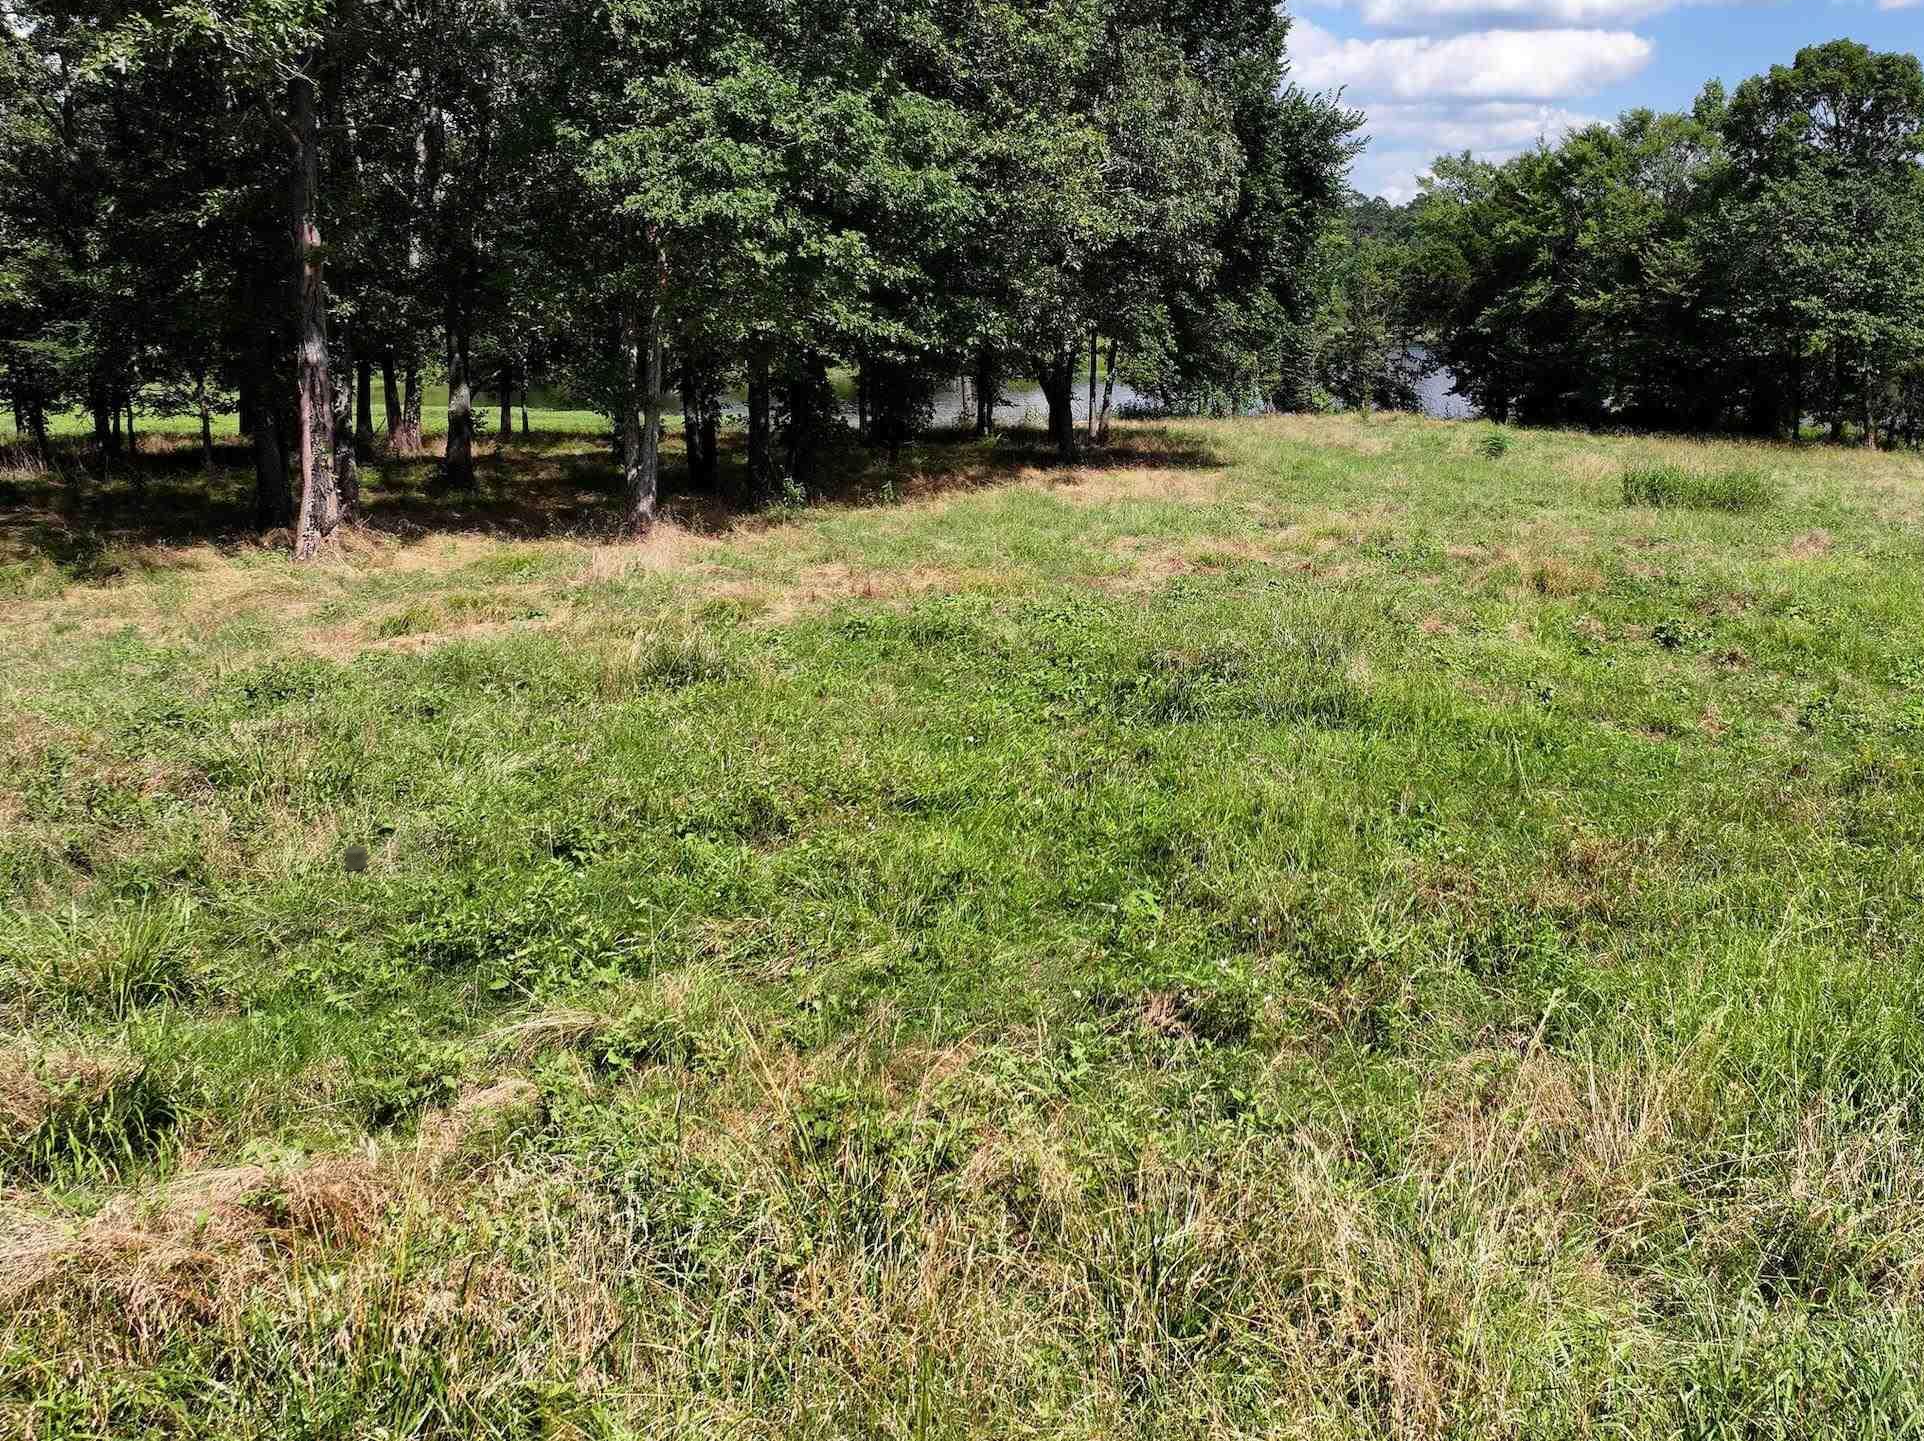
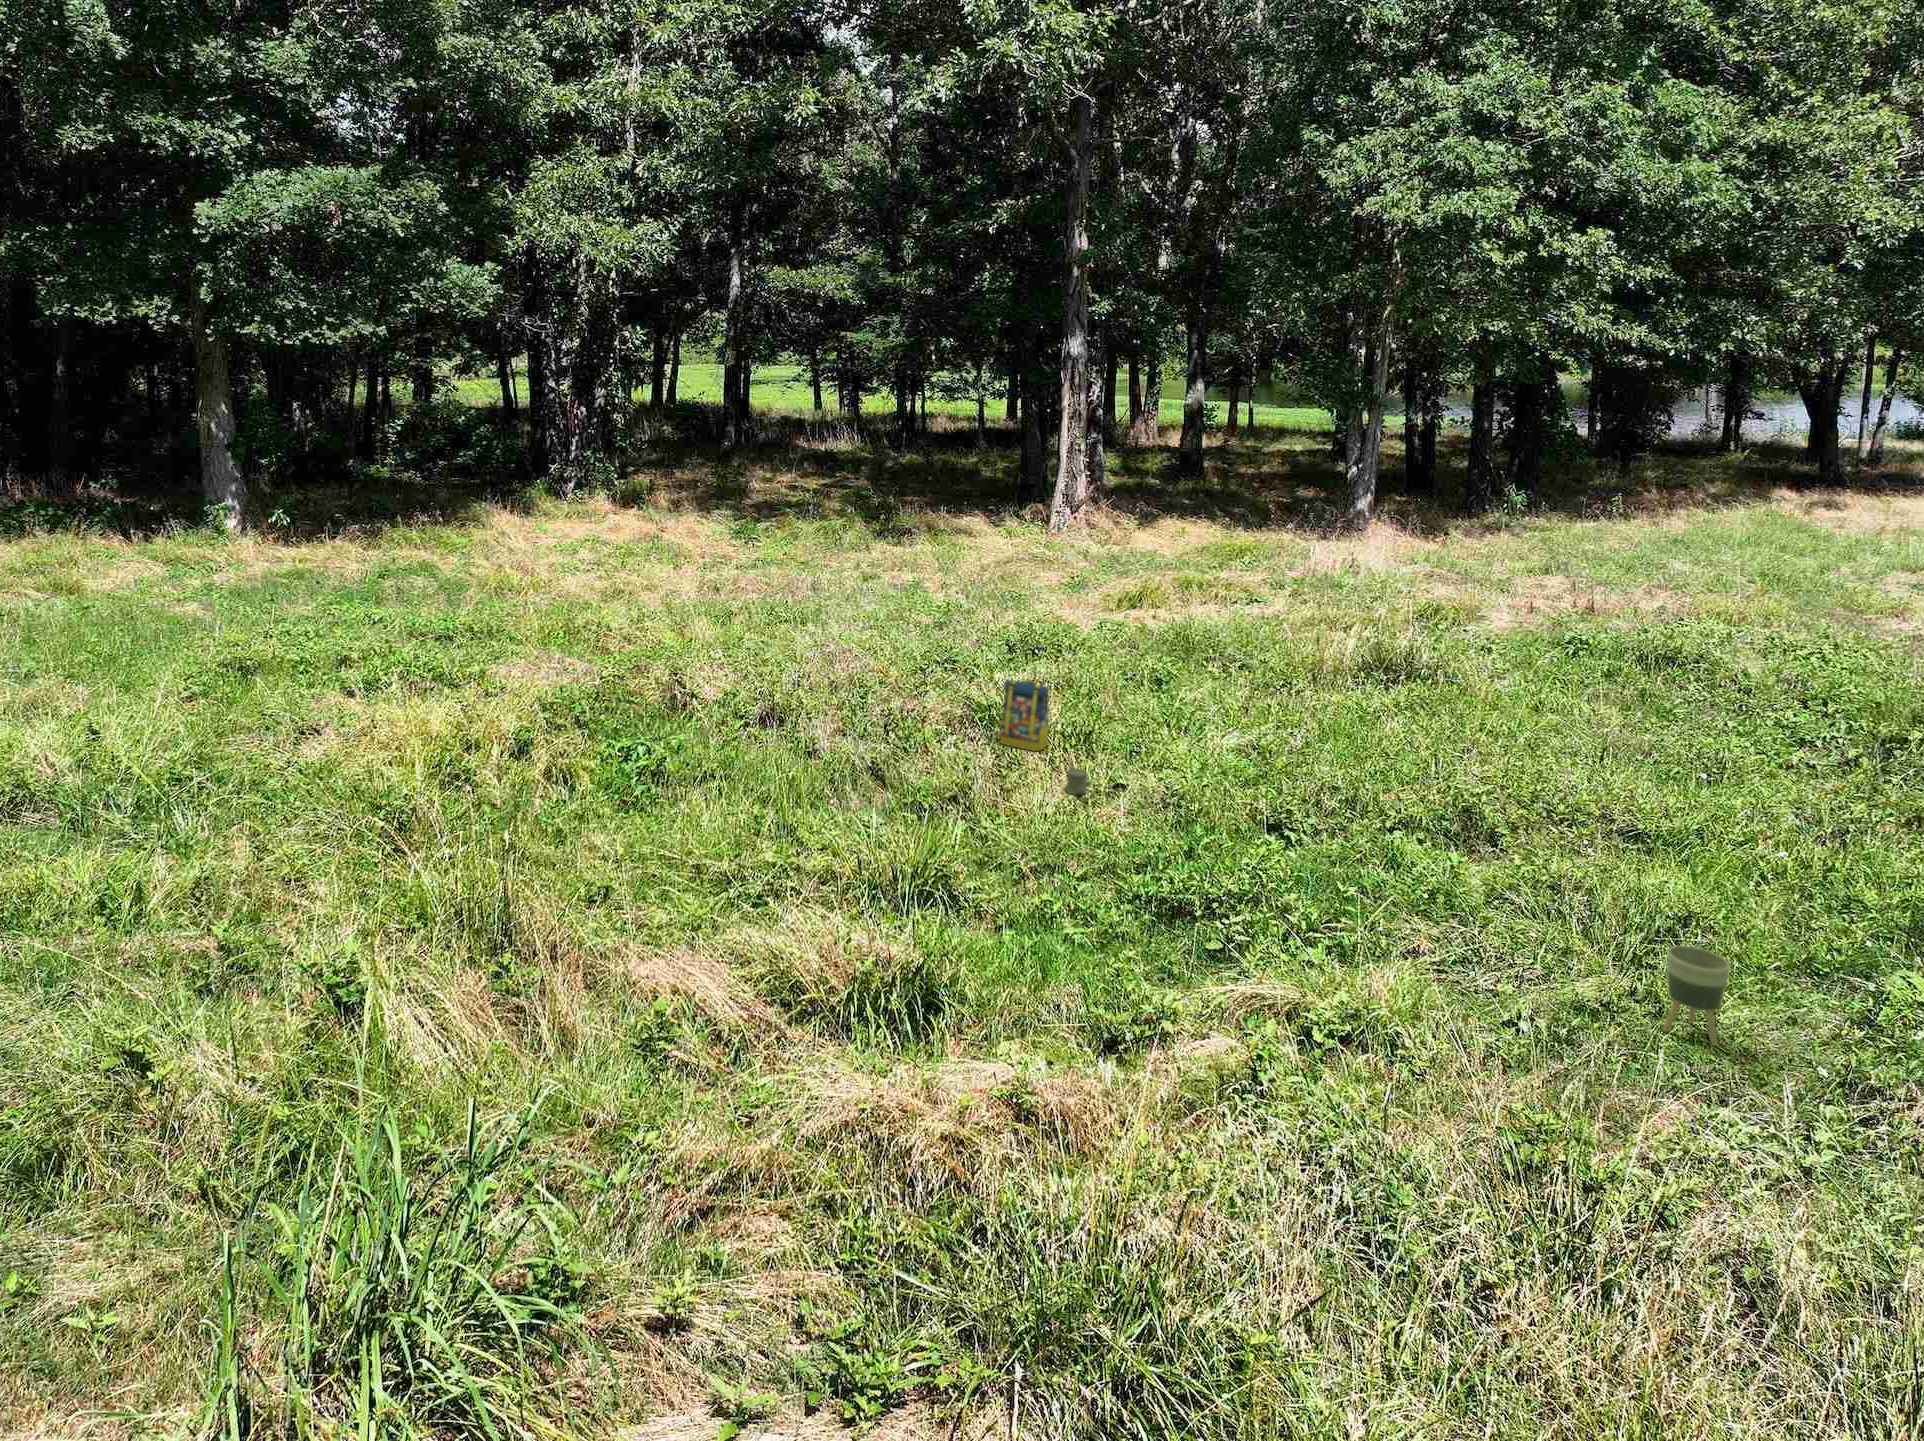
backpack: none [267,772,323,839] -> present [1000,680,1050,751]
planter: none [789,868,824,926] -> present [1663,945,1731,1046]

